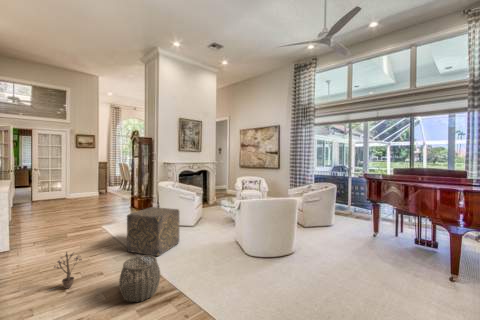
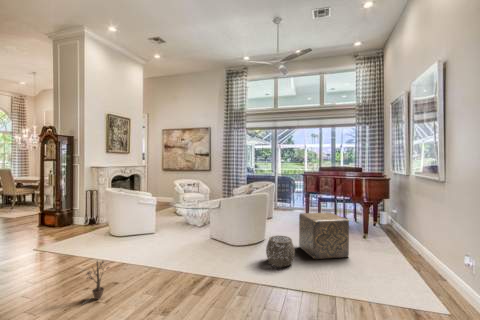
ottoman: present [127,207,179,256] -> present [299,212,349,259]
woven basket: present [119,255,160,302] -> present [266,236,295,267]

